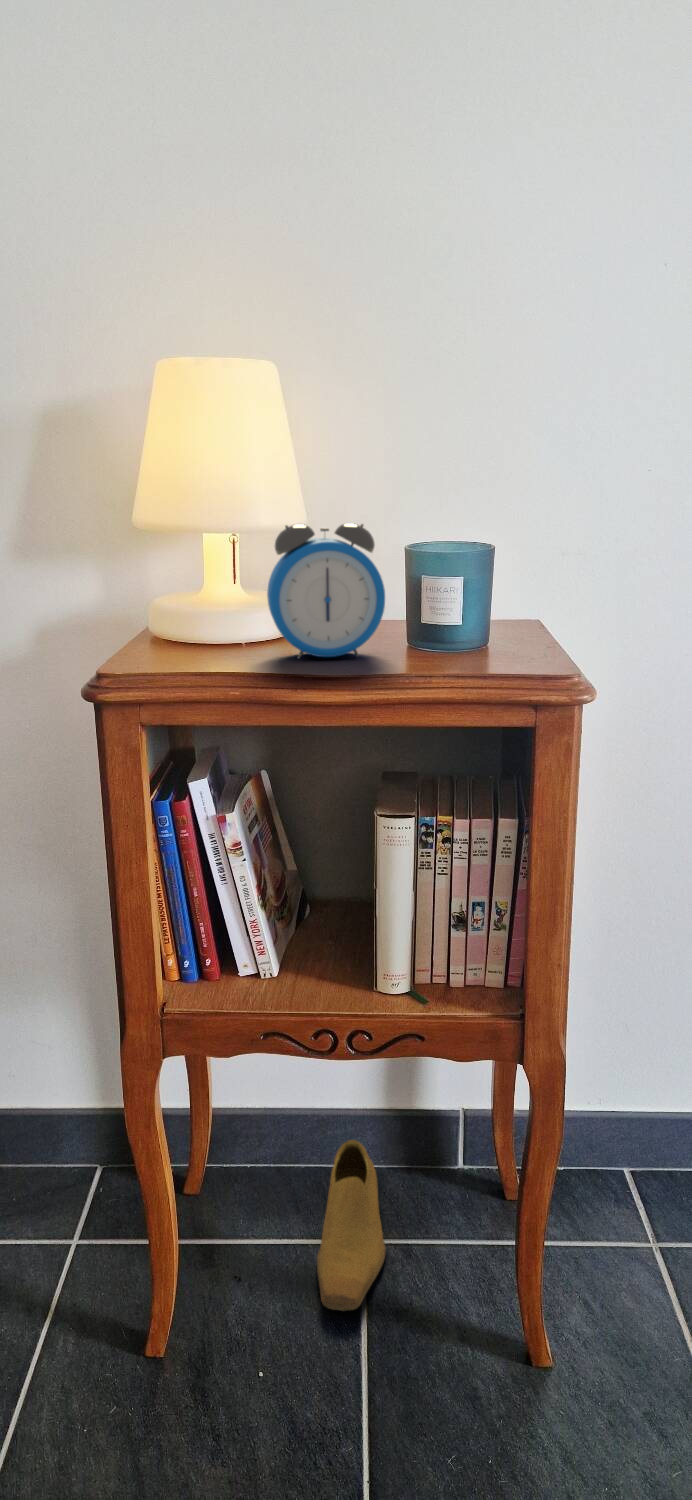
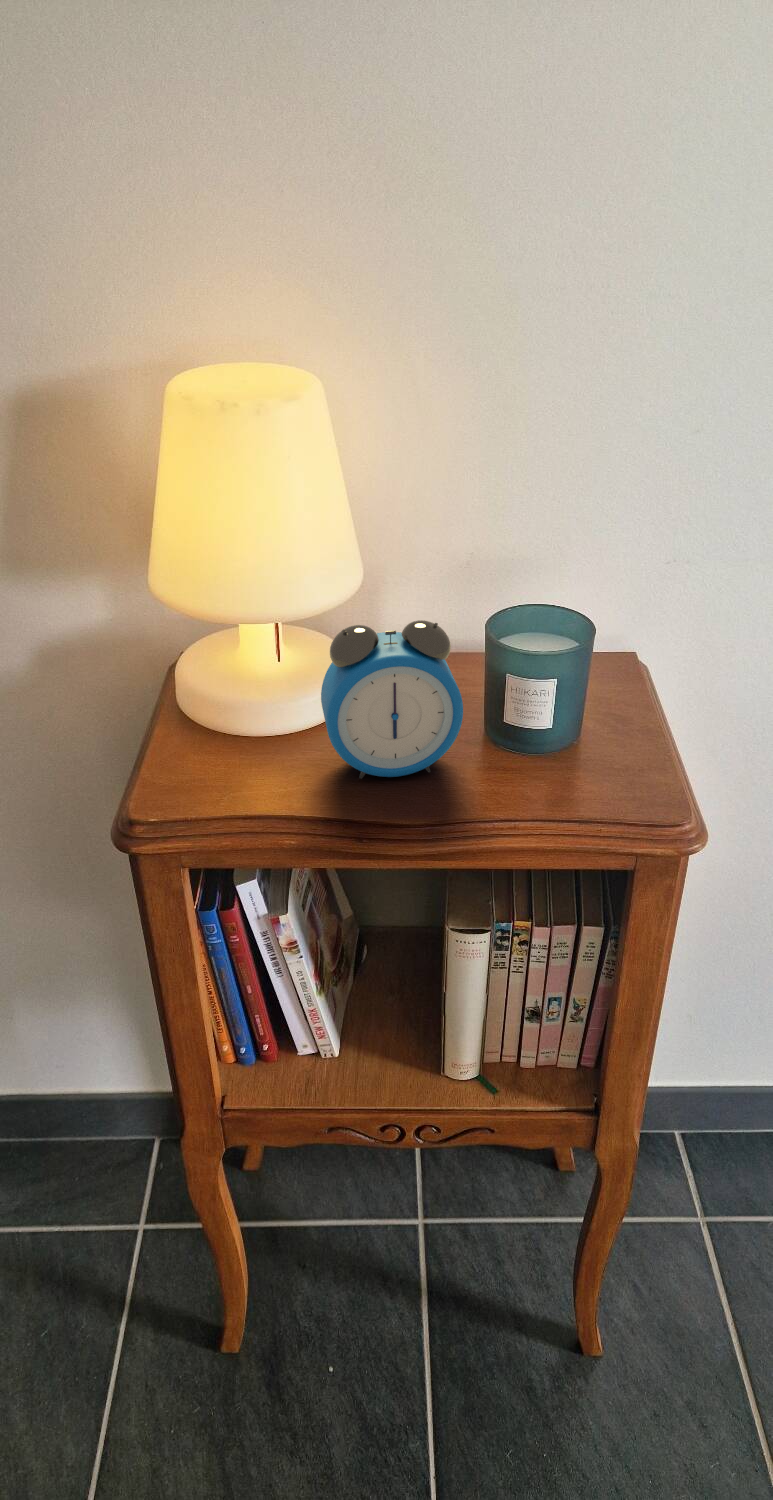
shoe: present [317,1140,386,1311] -> none [378,1120,443,1314]

